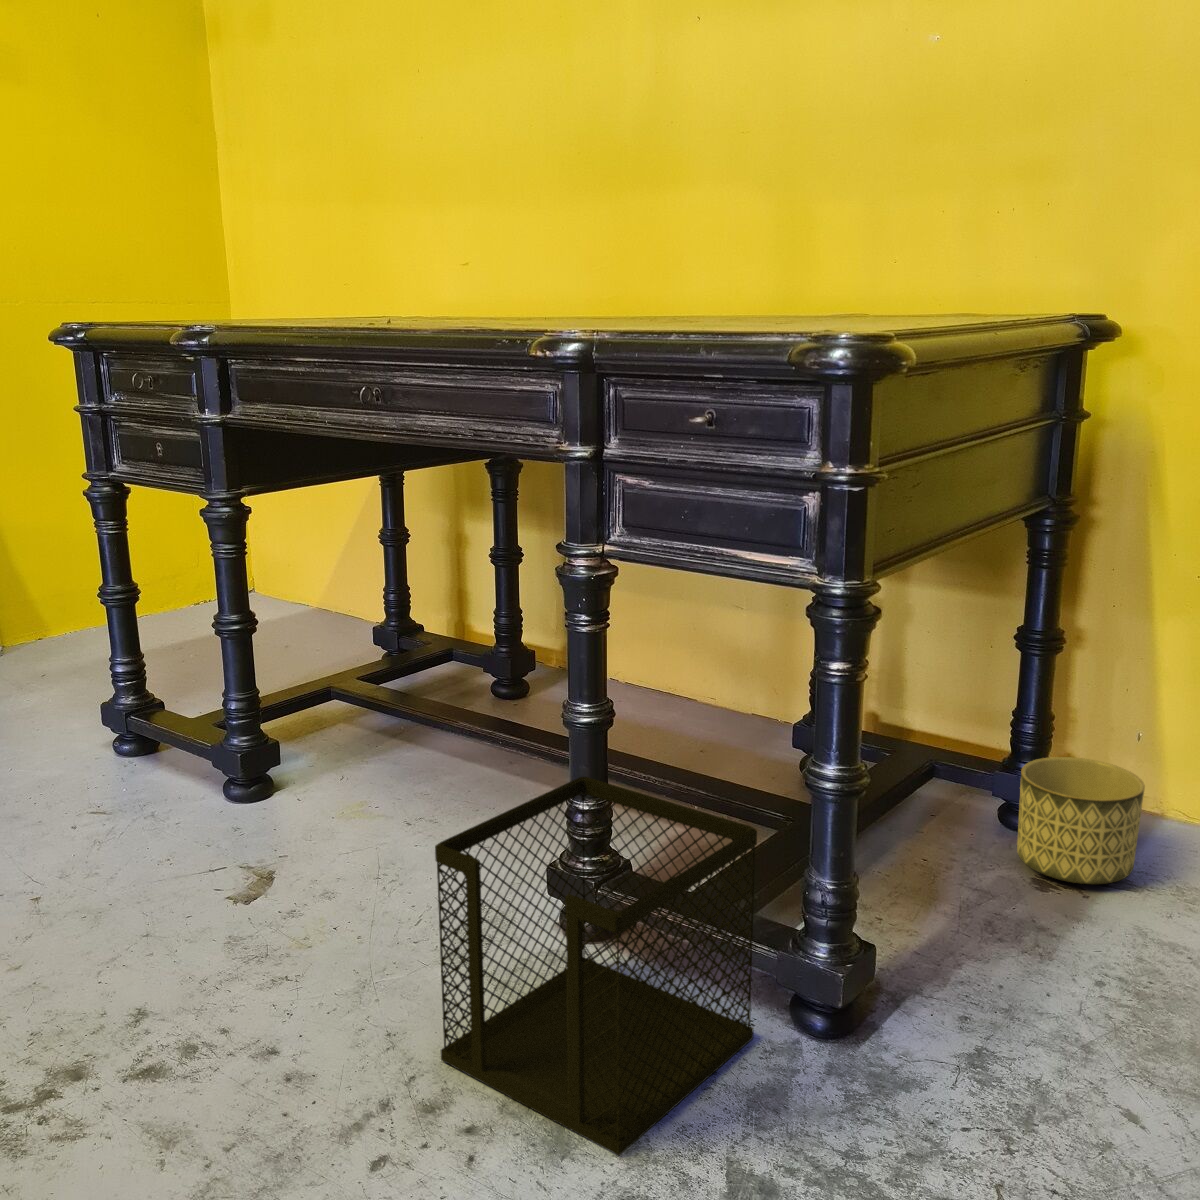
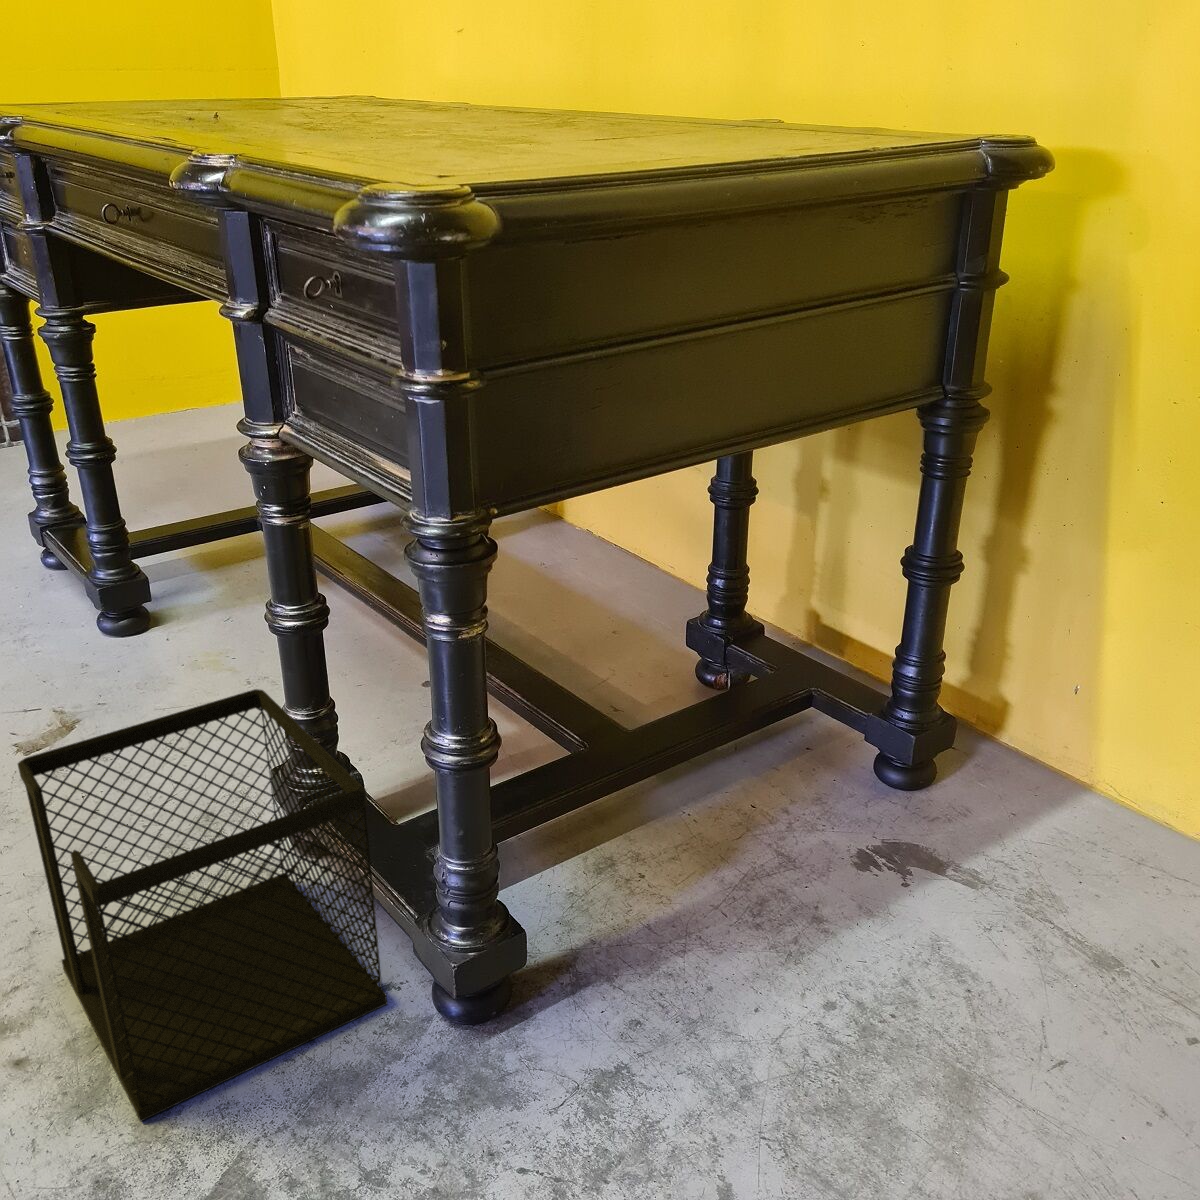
planter: present [1017,757,1145,884] -> none [858,708,1012,873]

